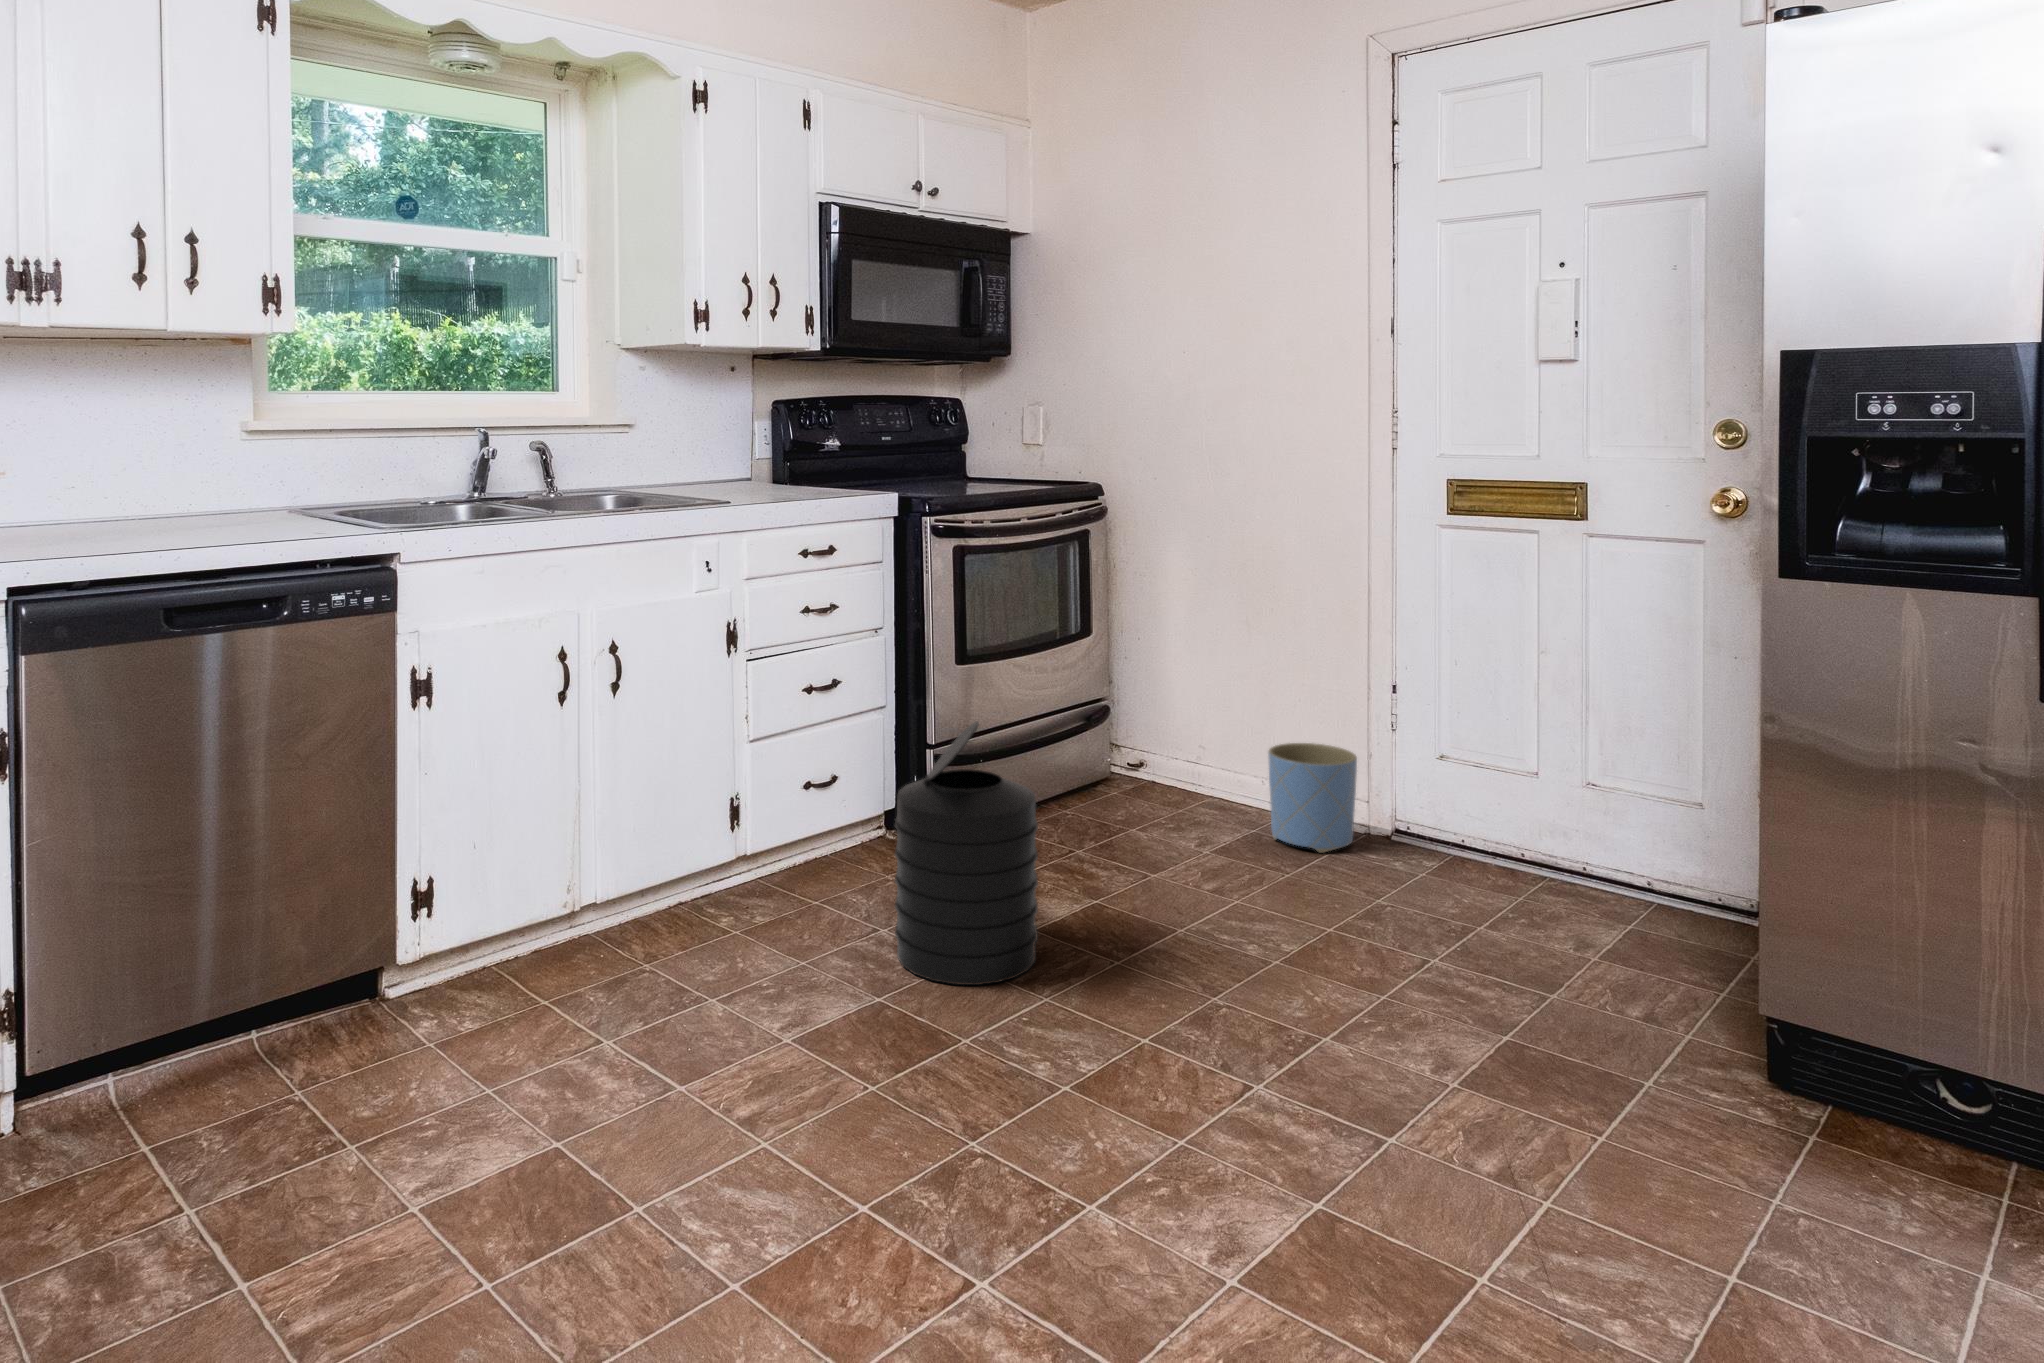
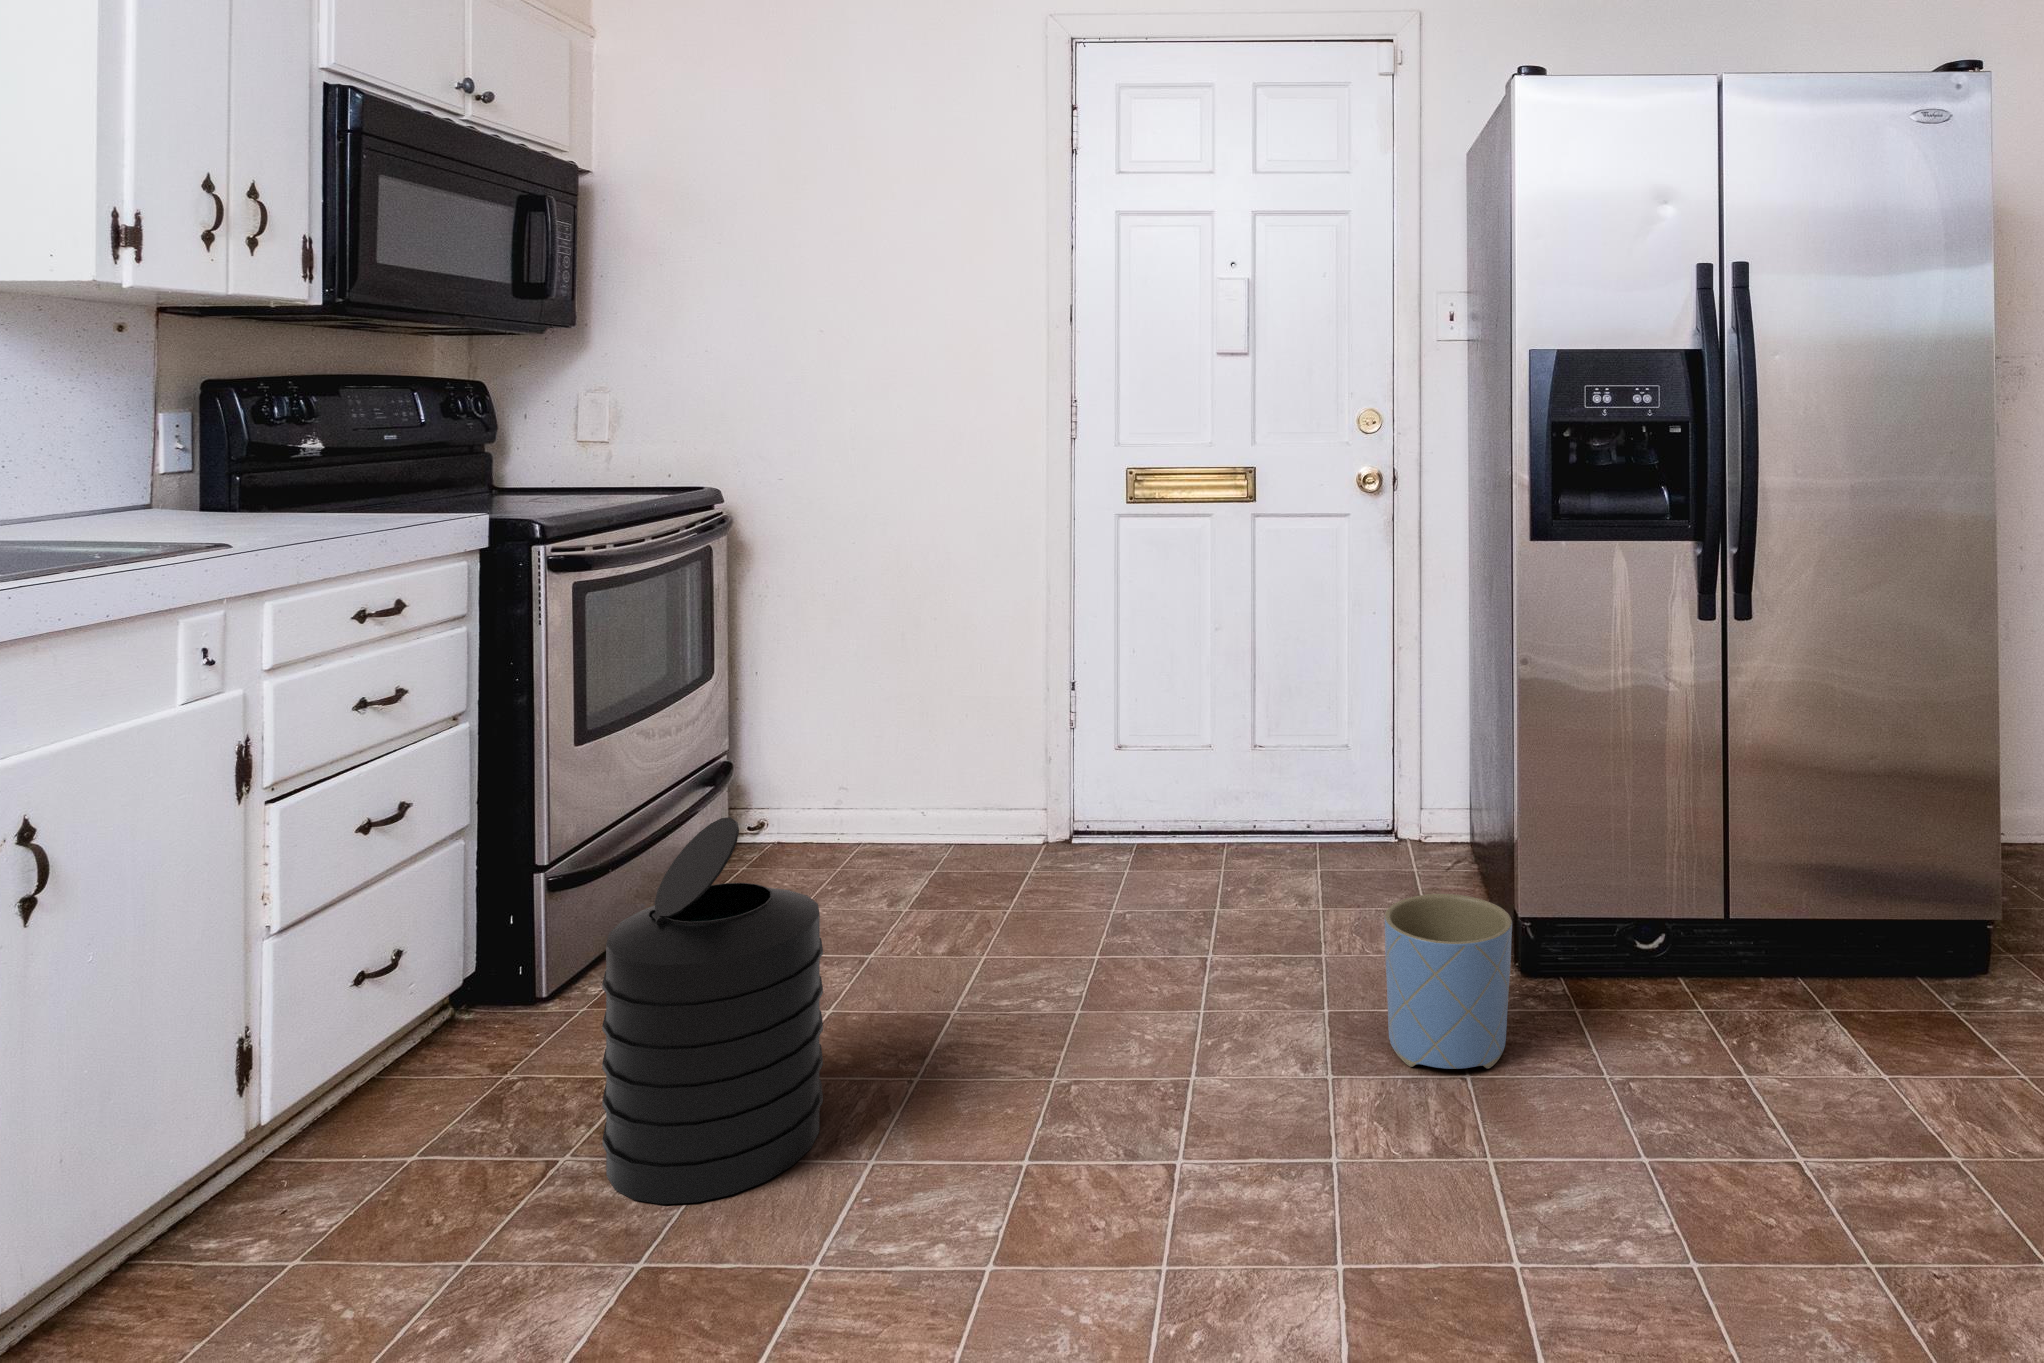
planter: present [1268,743,1357,853] -> present [1385,894,1512,1069]

